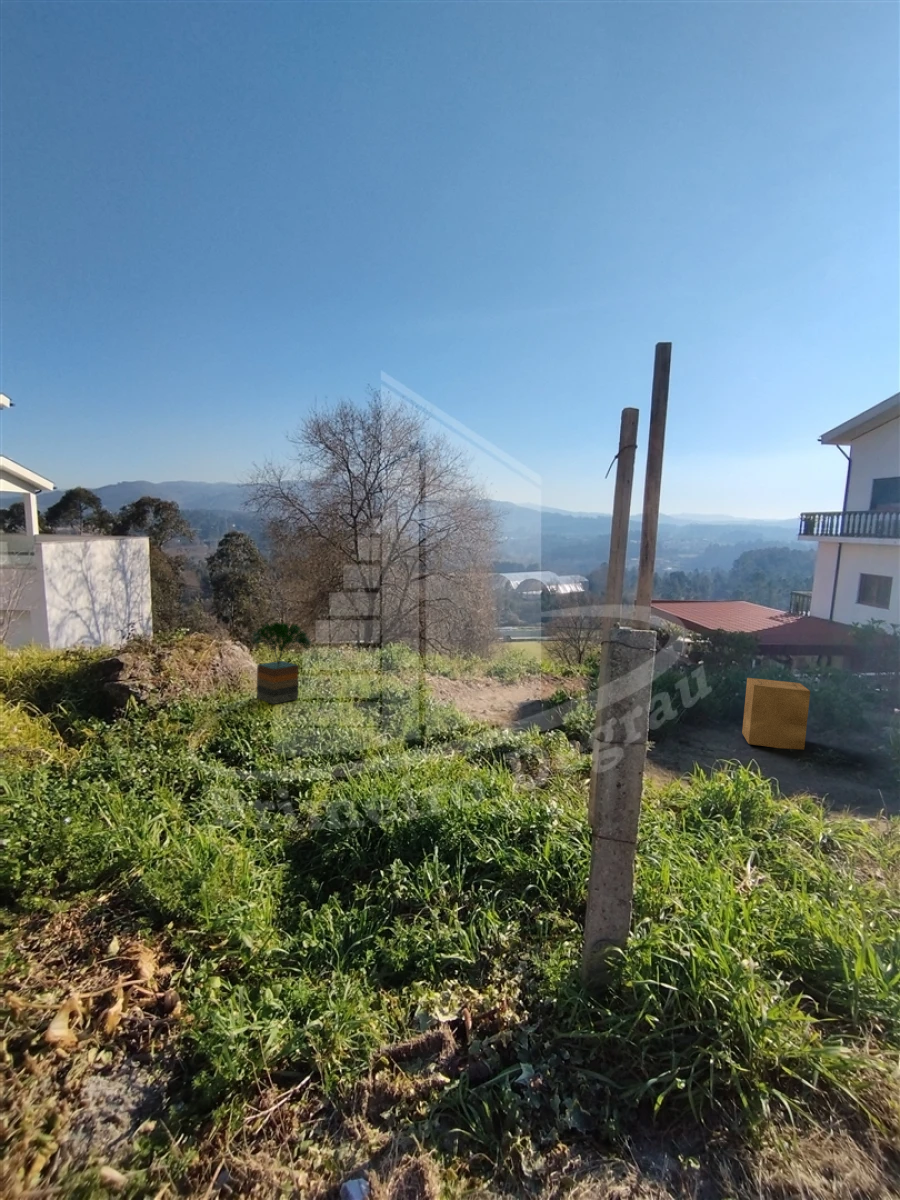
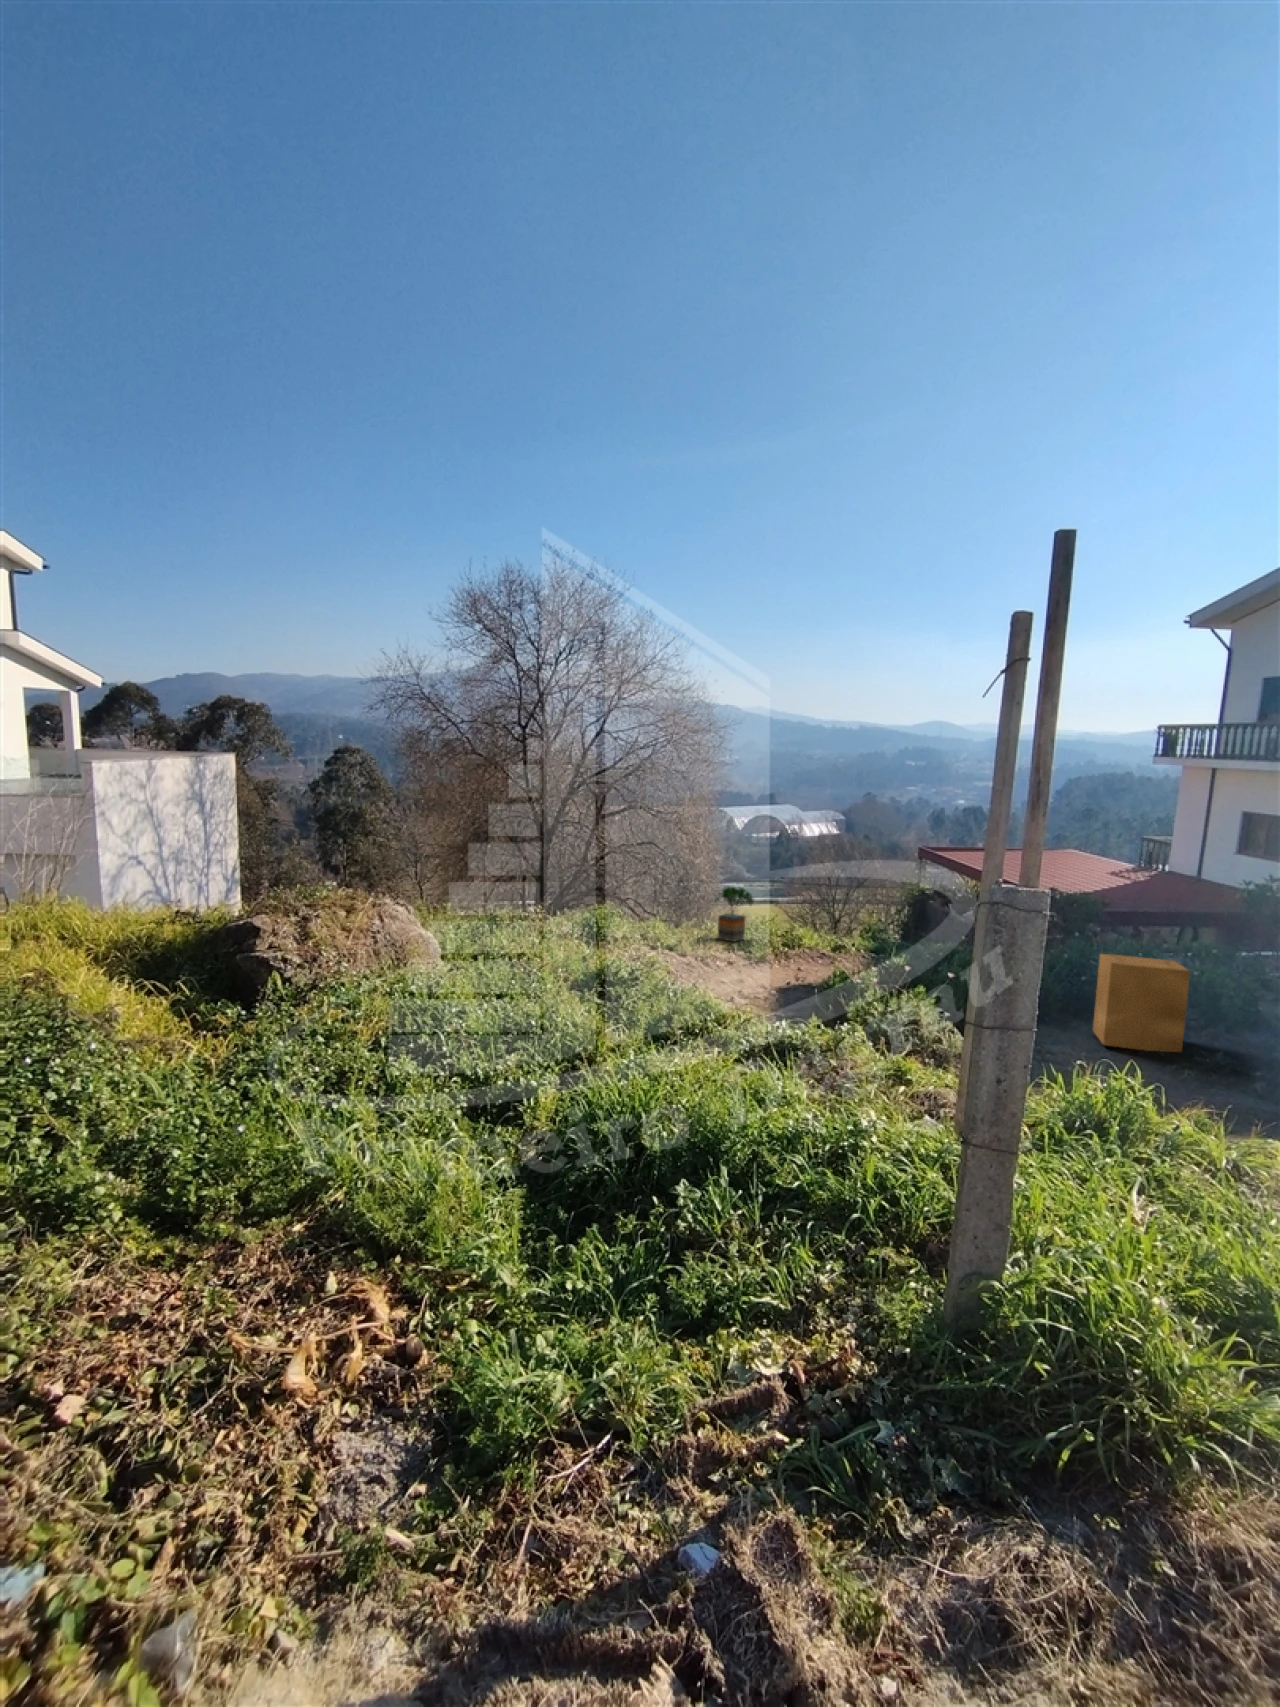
potted tree: present [253,623,311,704] -> present [715,887,754,941]

